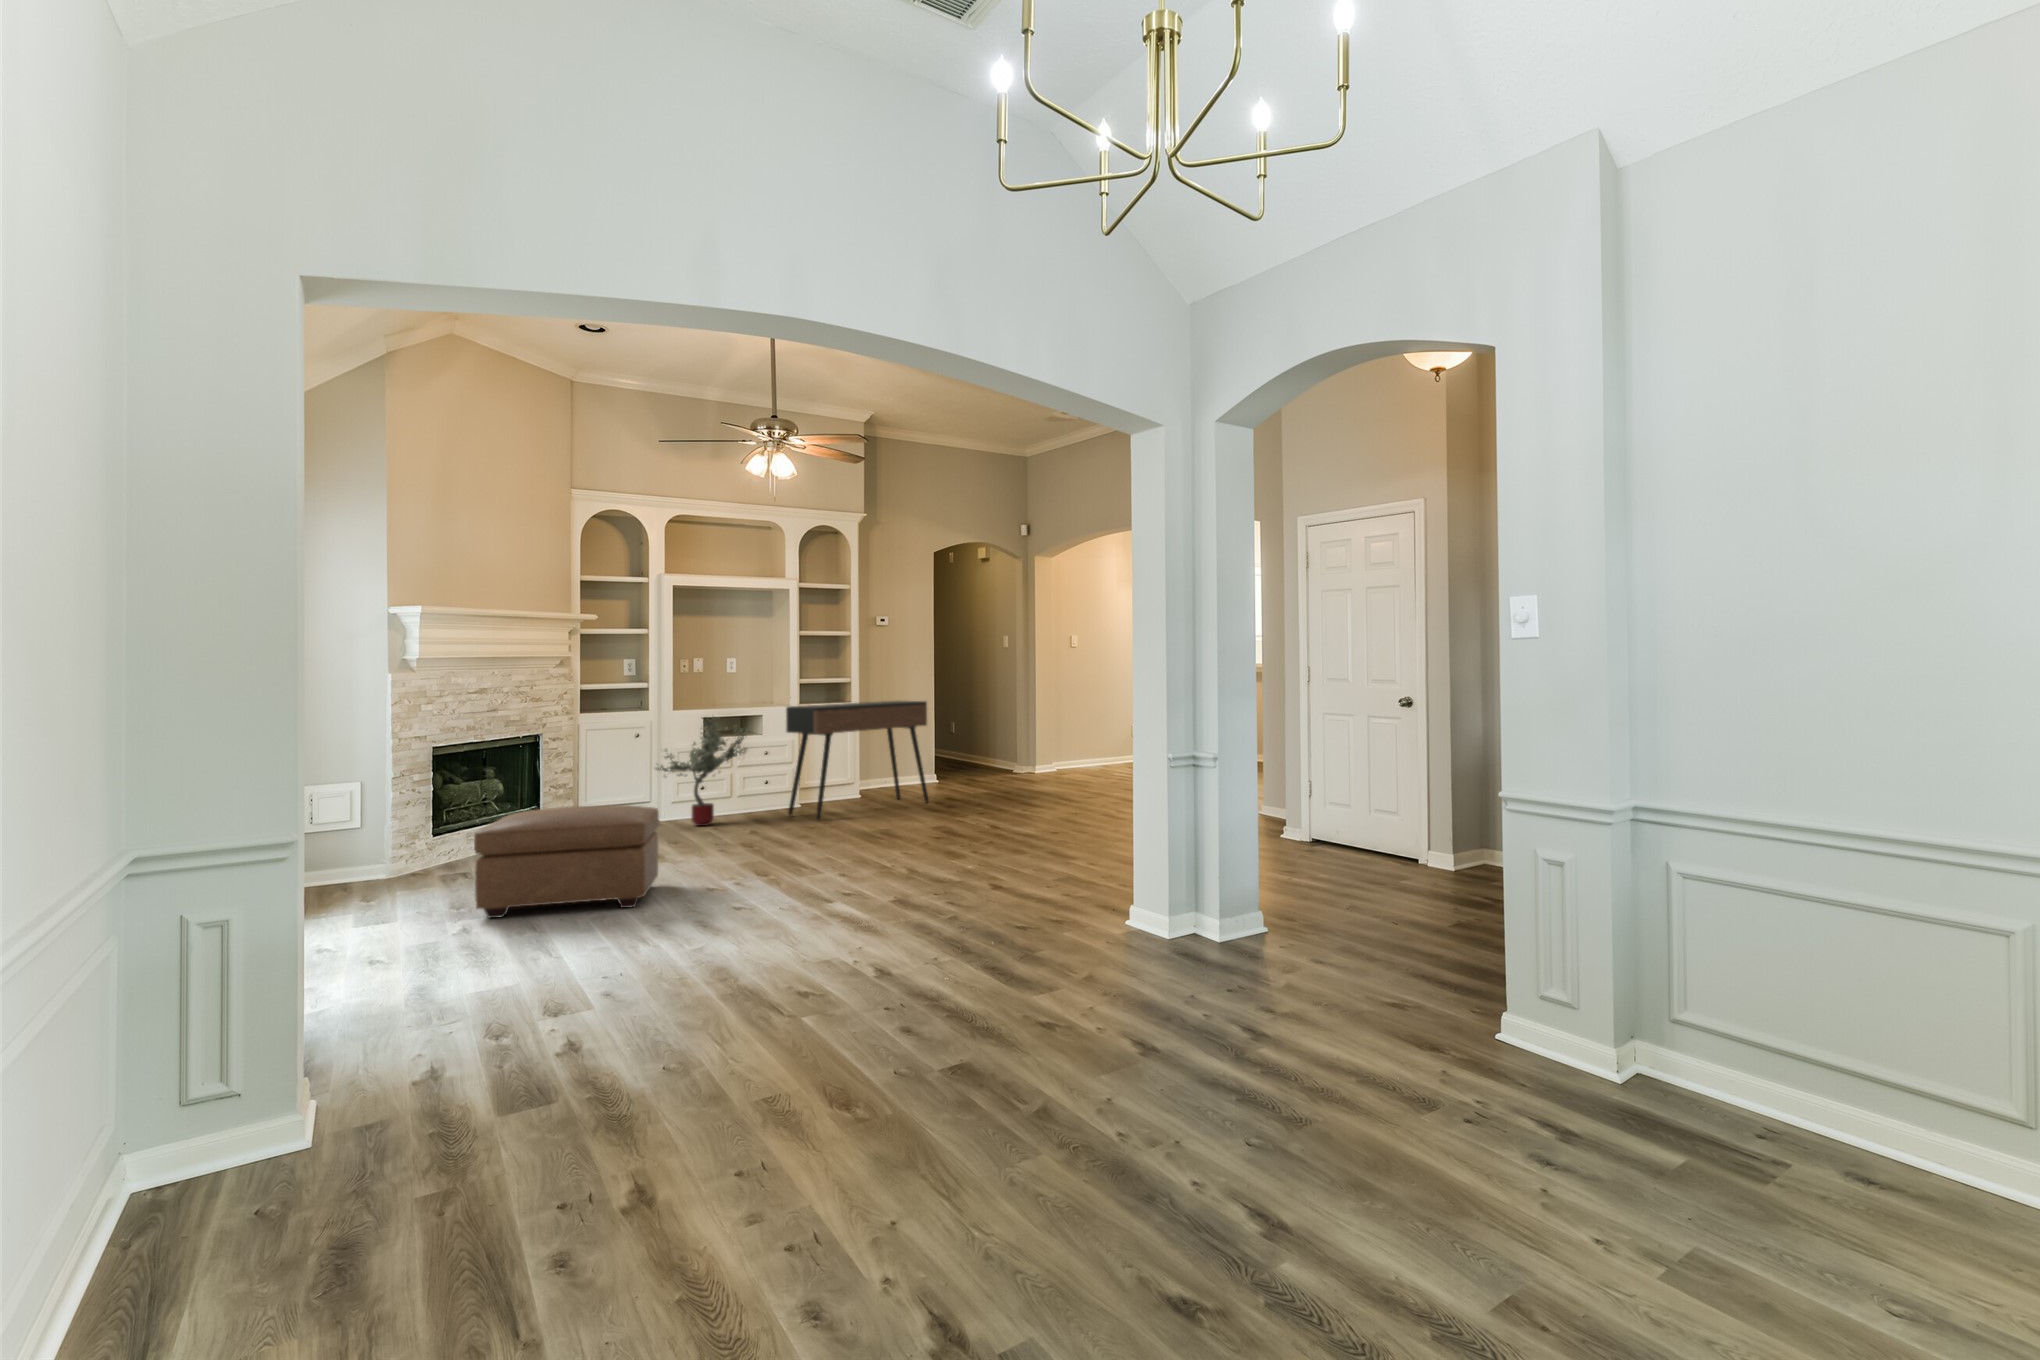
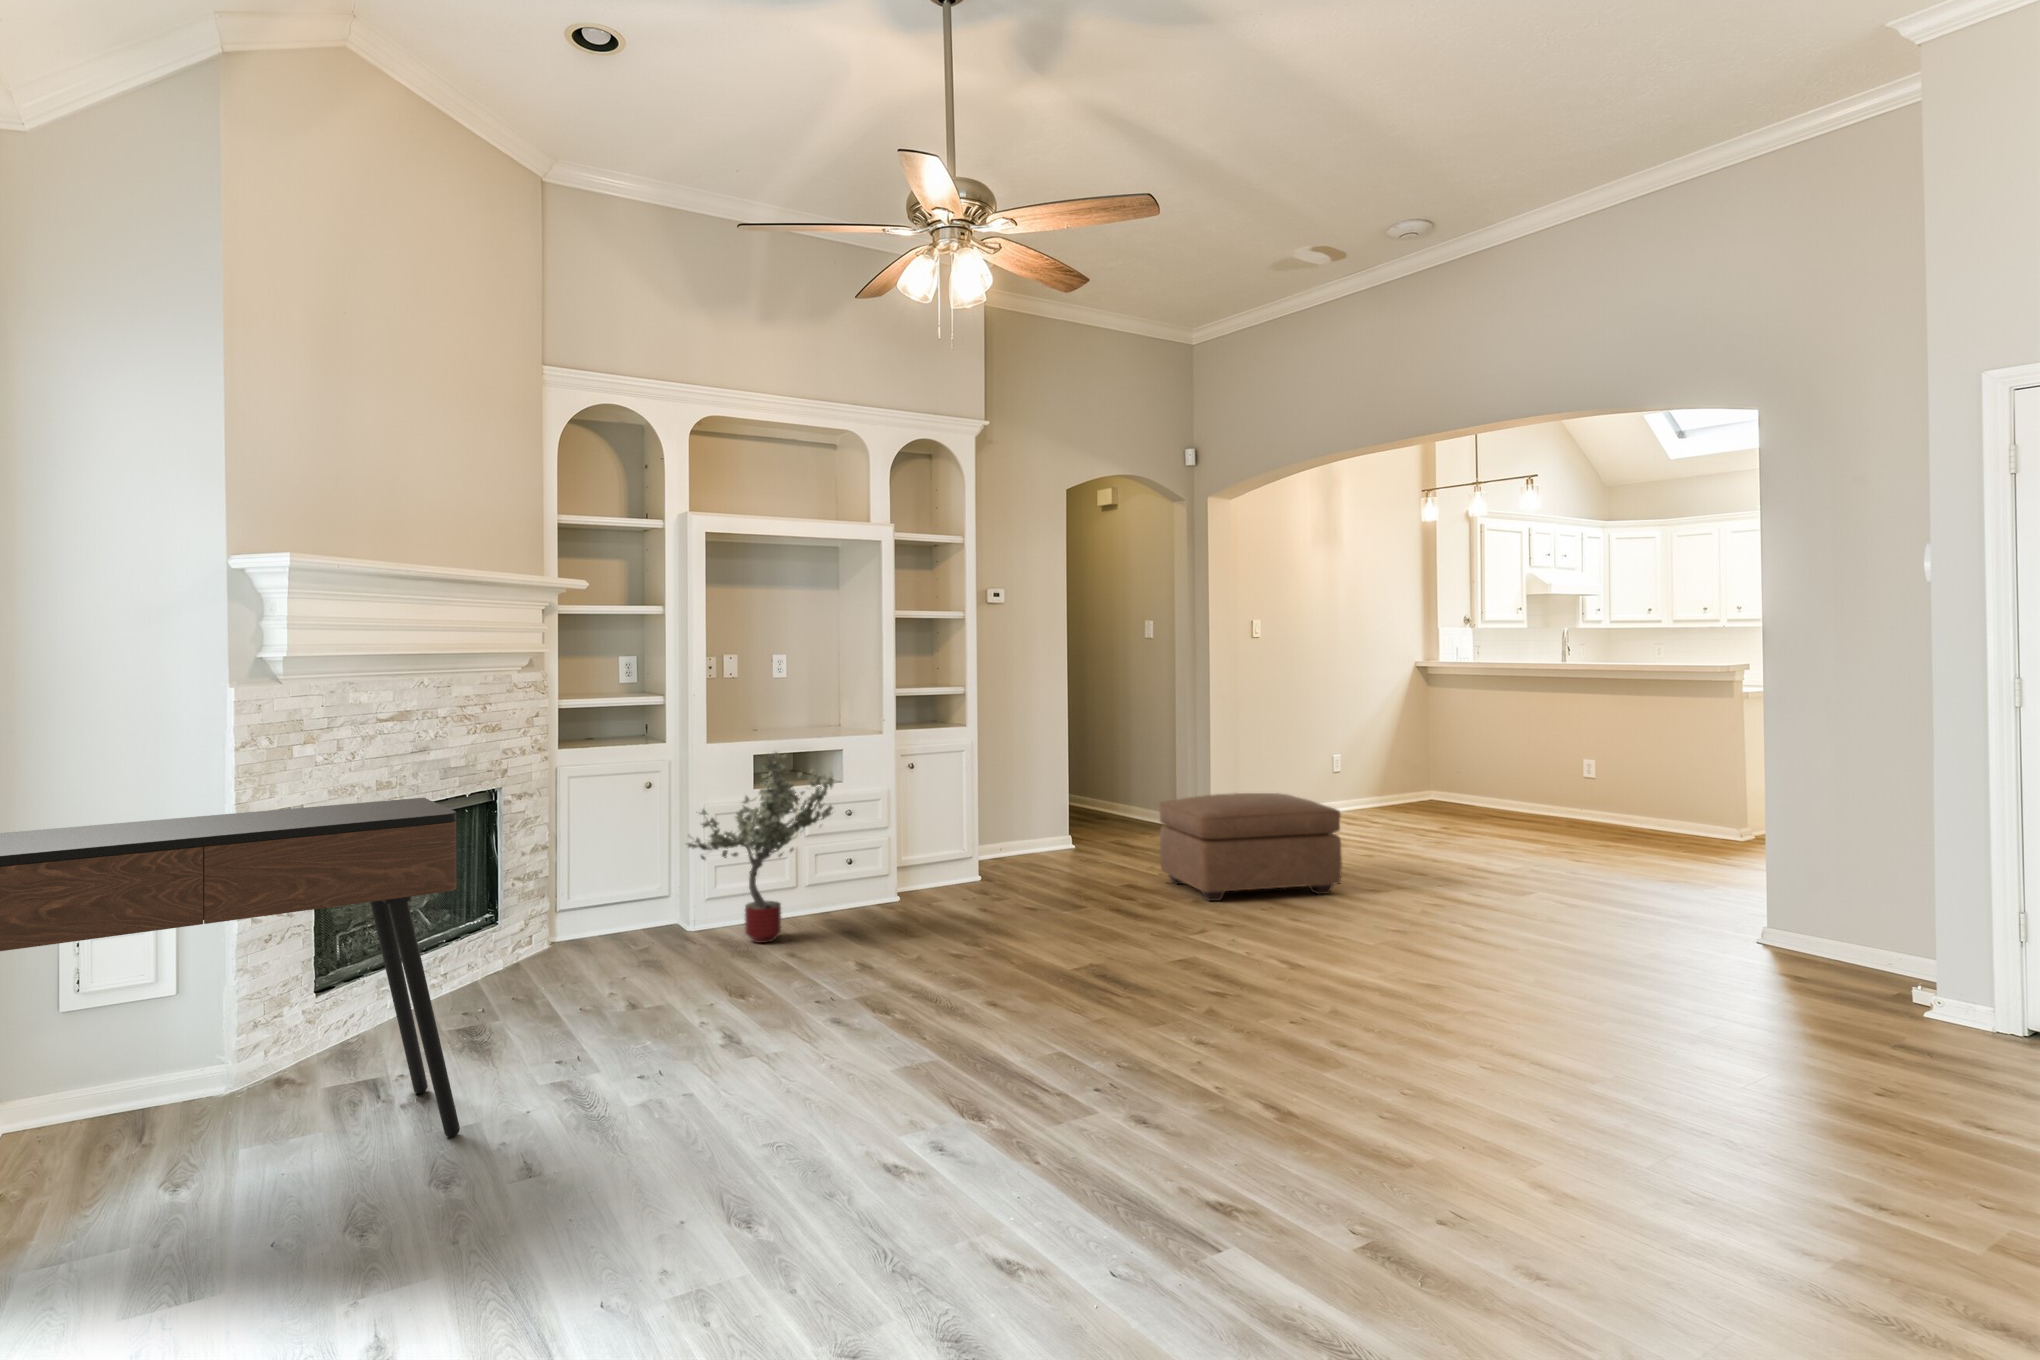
console table: present [786,701,929,820] -> present [0,798,460,1137]
ottoman: present [474,805,659,918] -> present [1159,793,1342,901]

